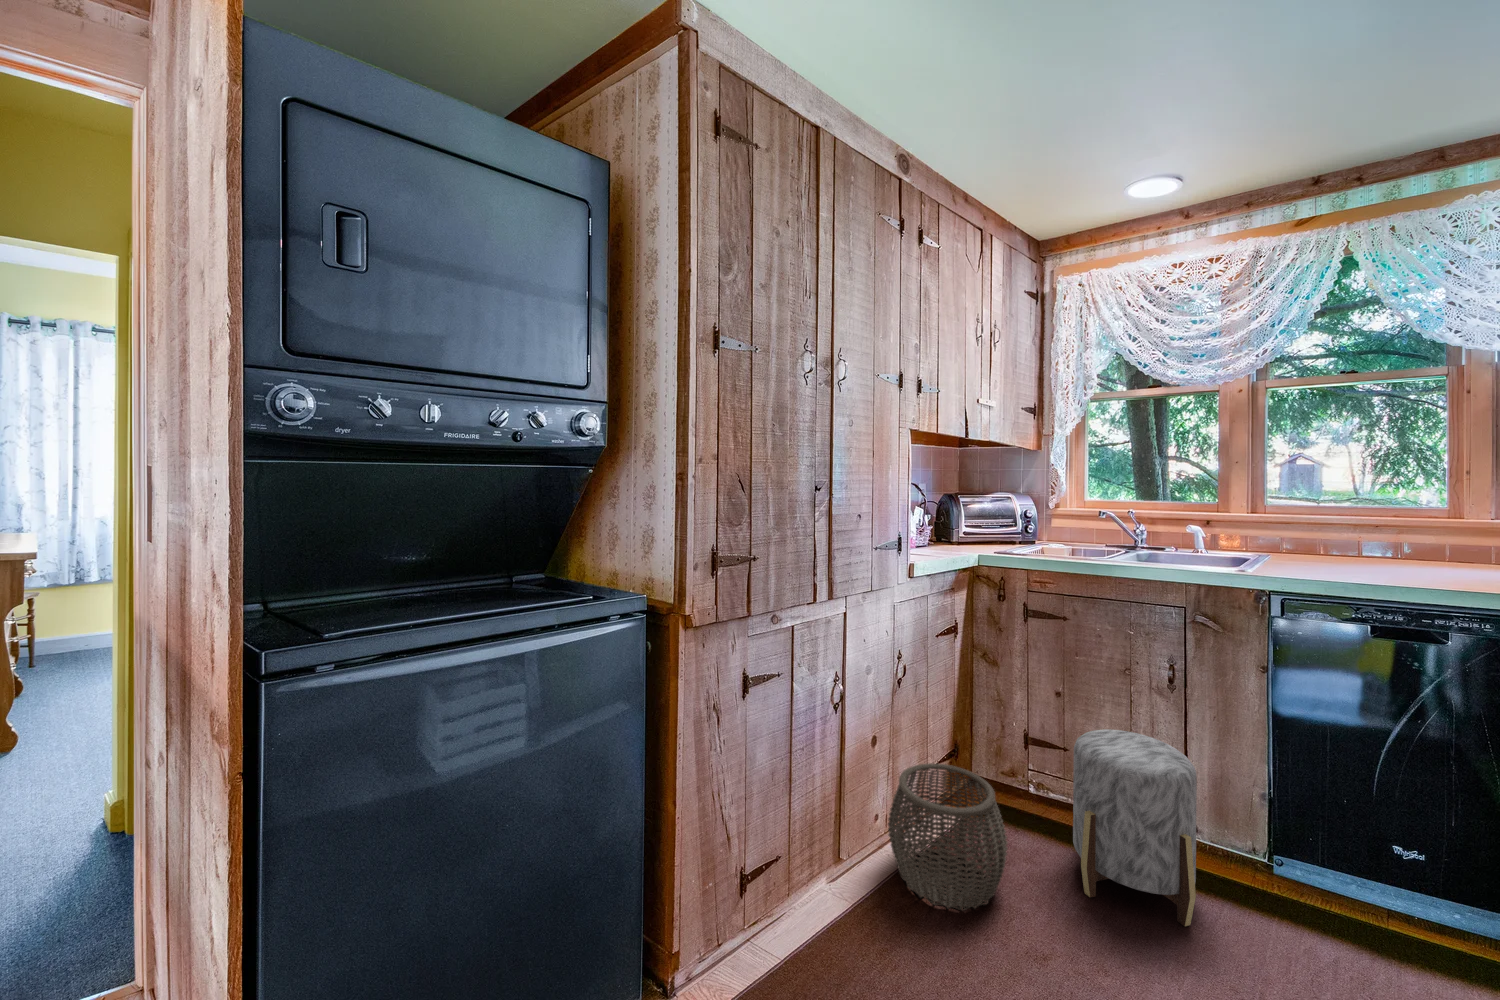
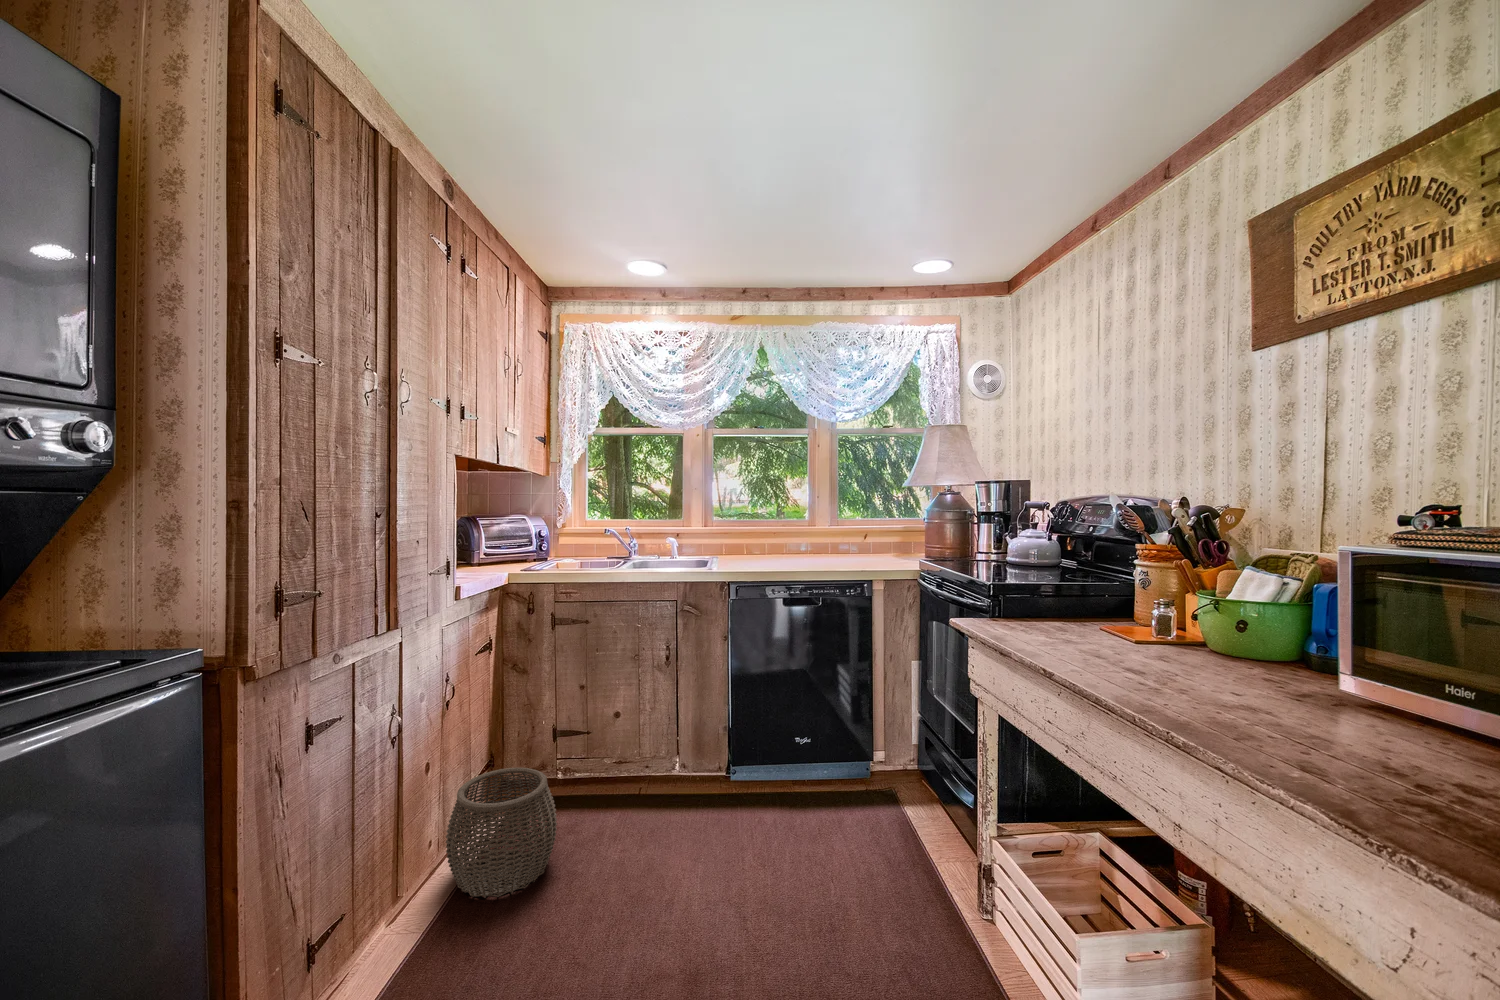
stool: present [1073,729,1197,926] -> none [599,696,678,832]

